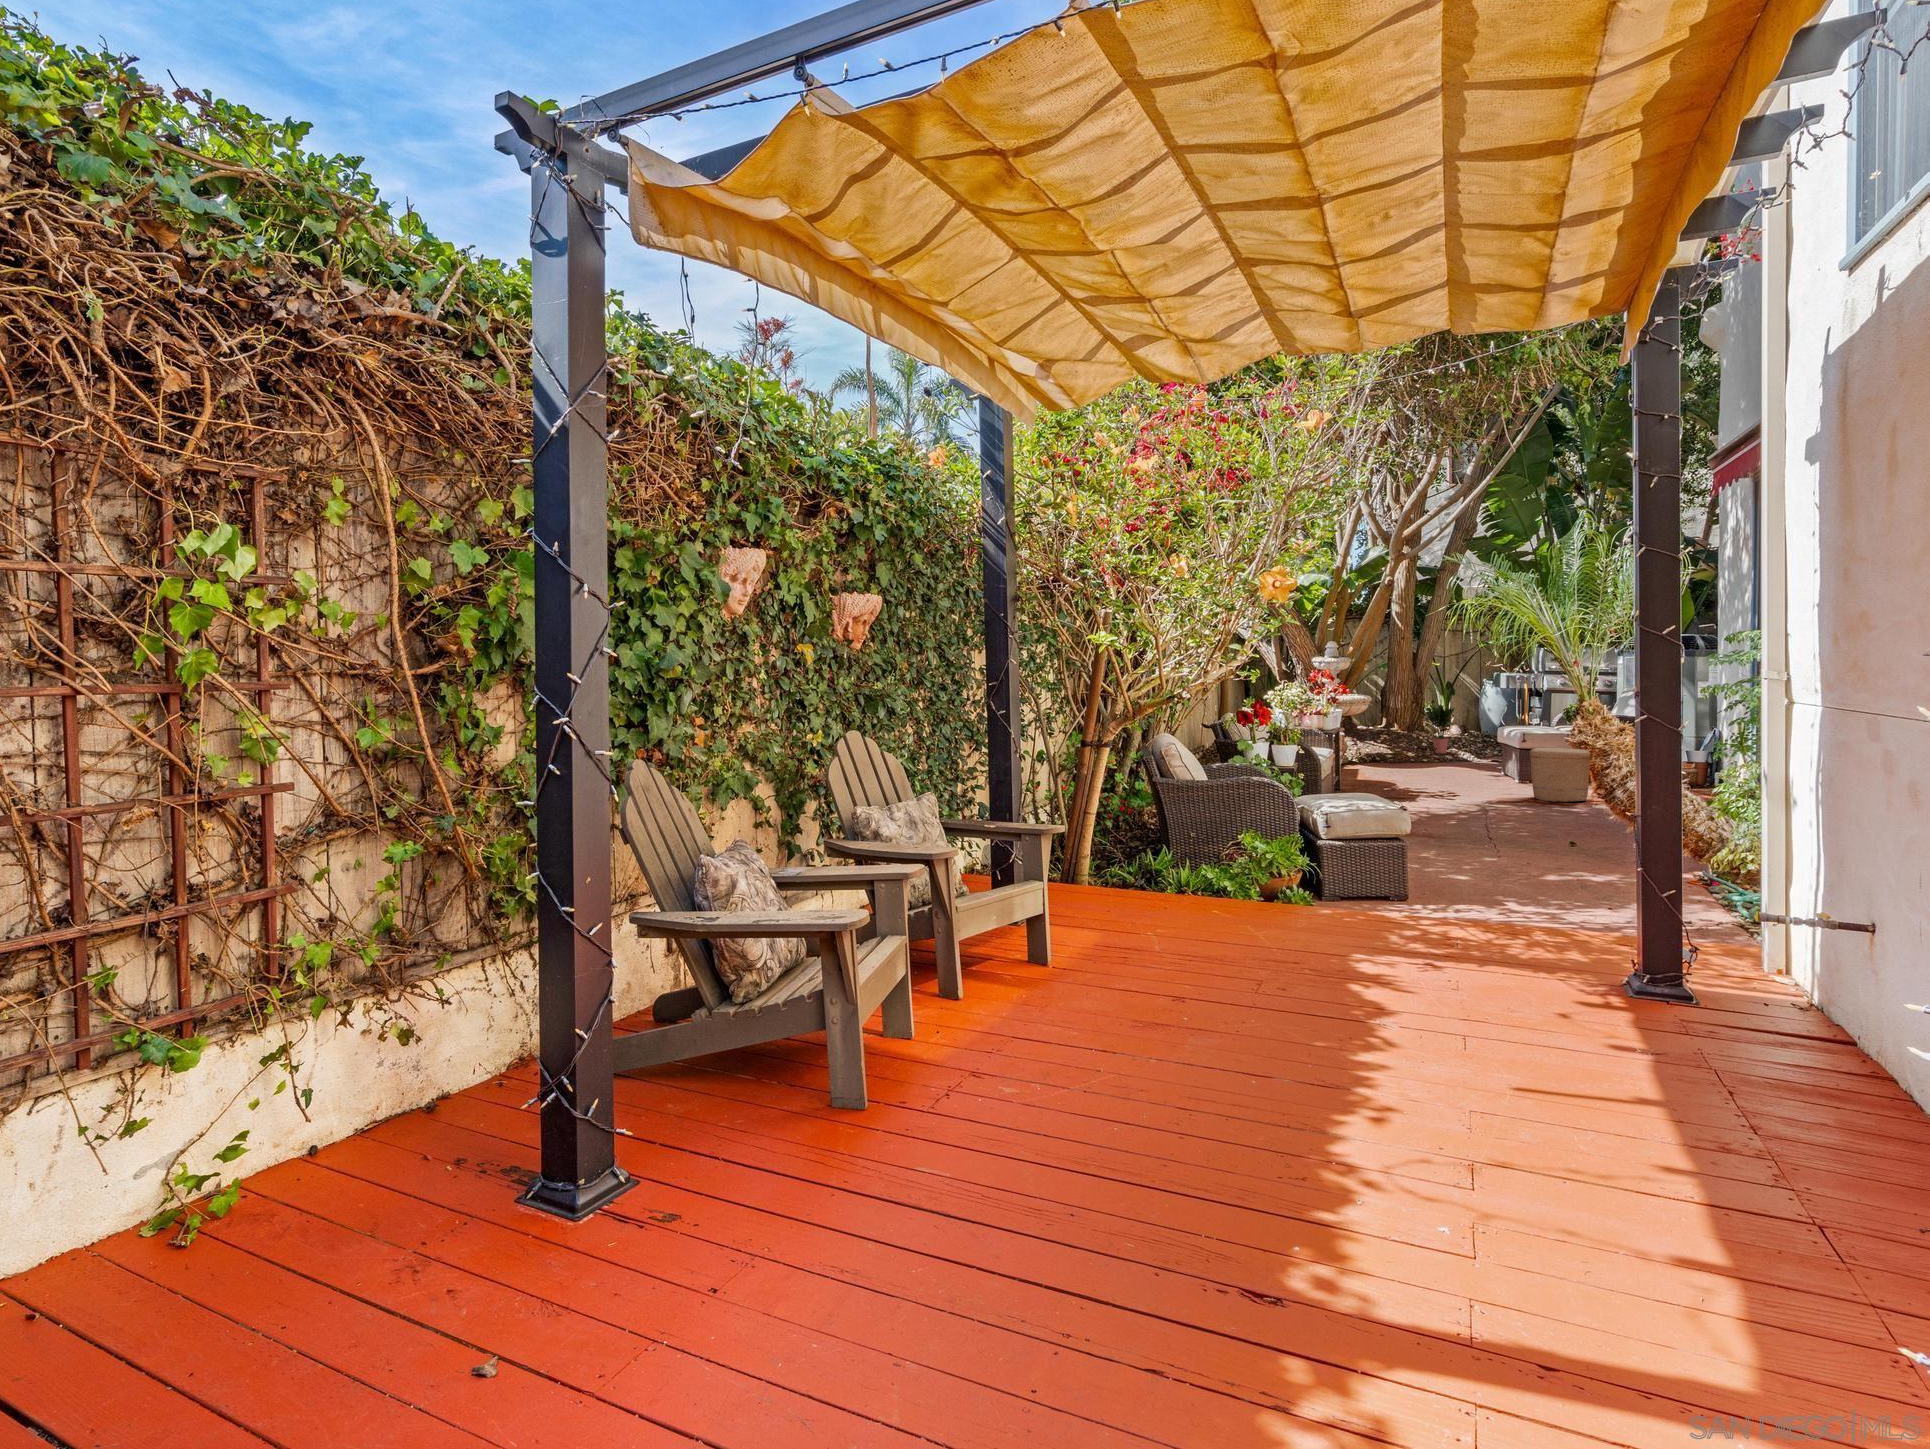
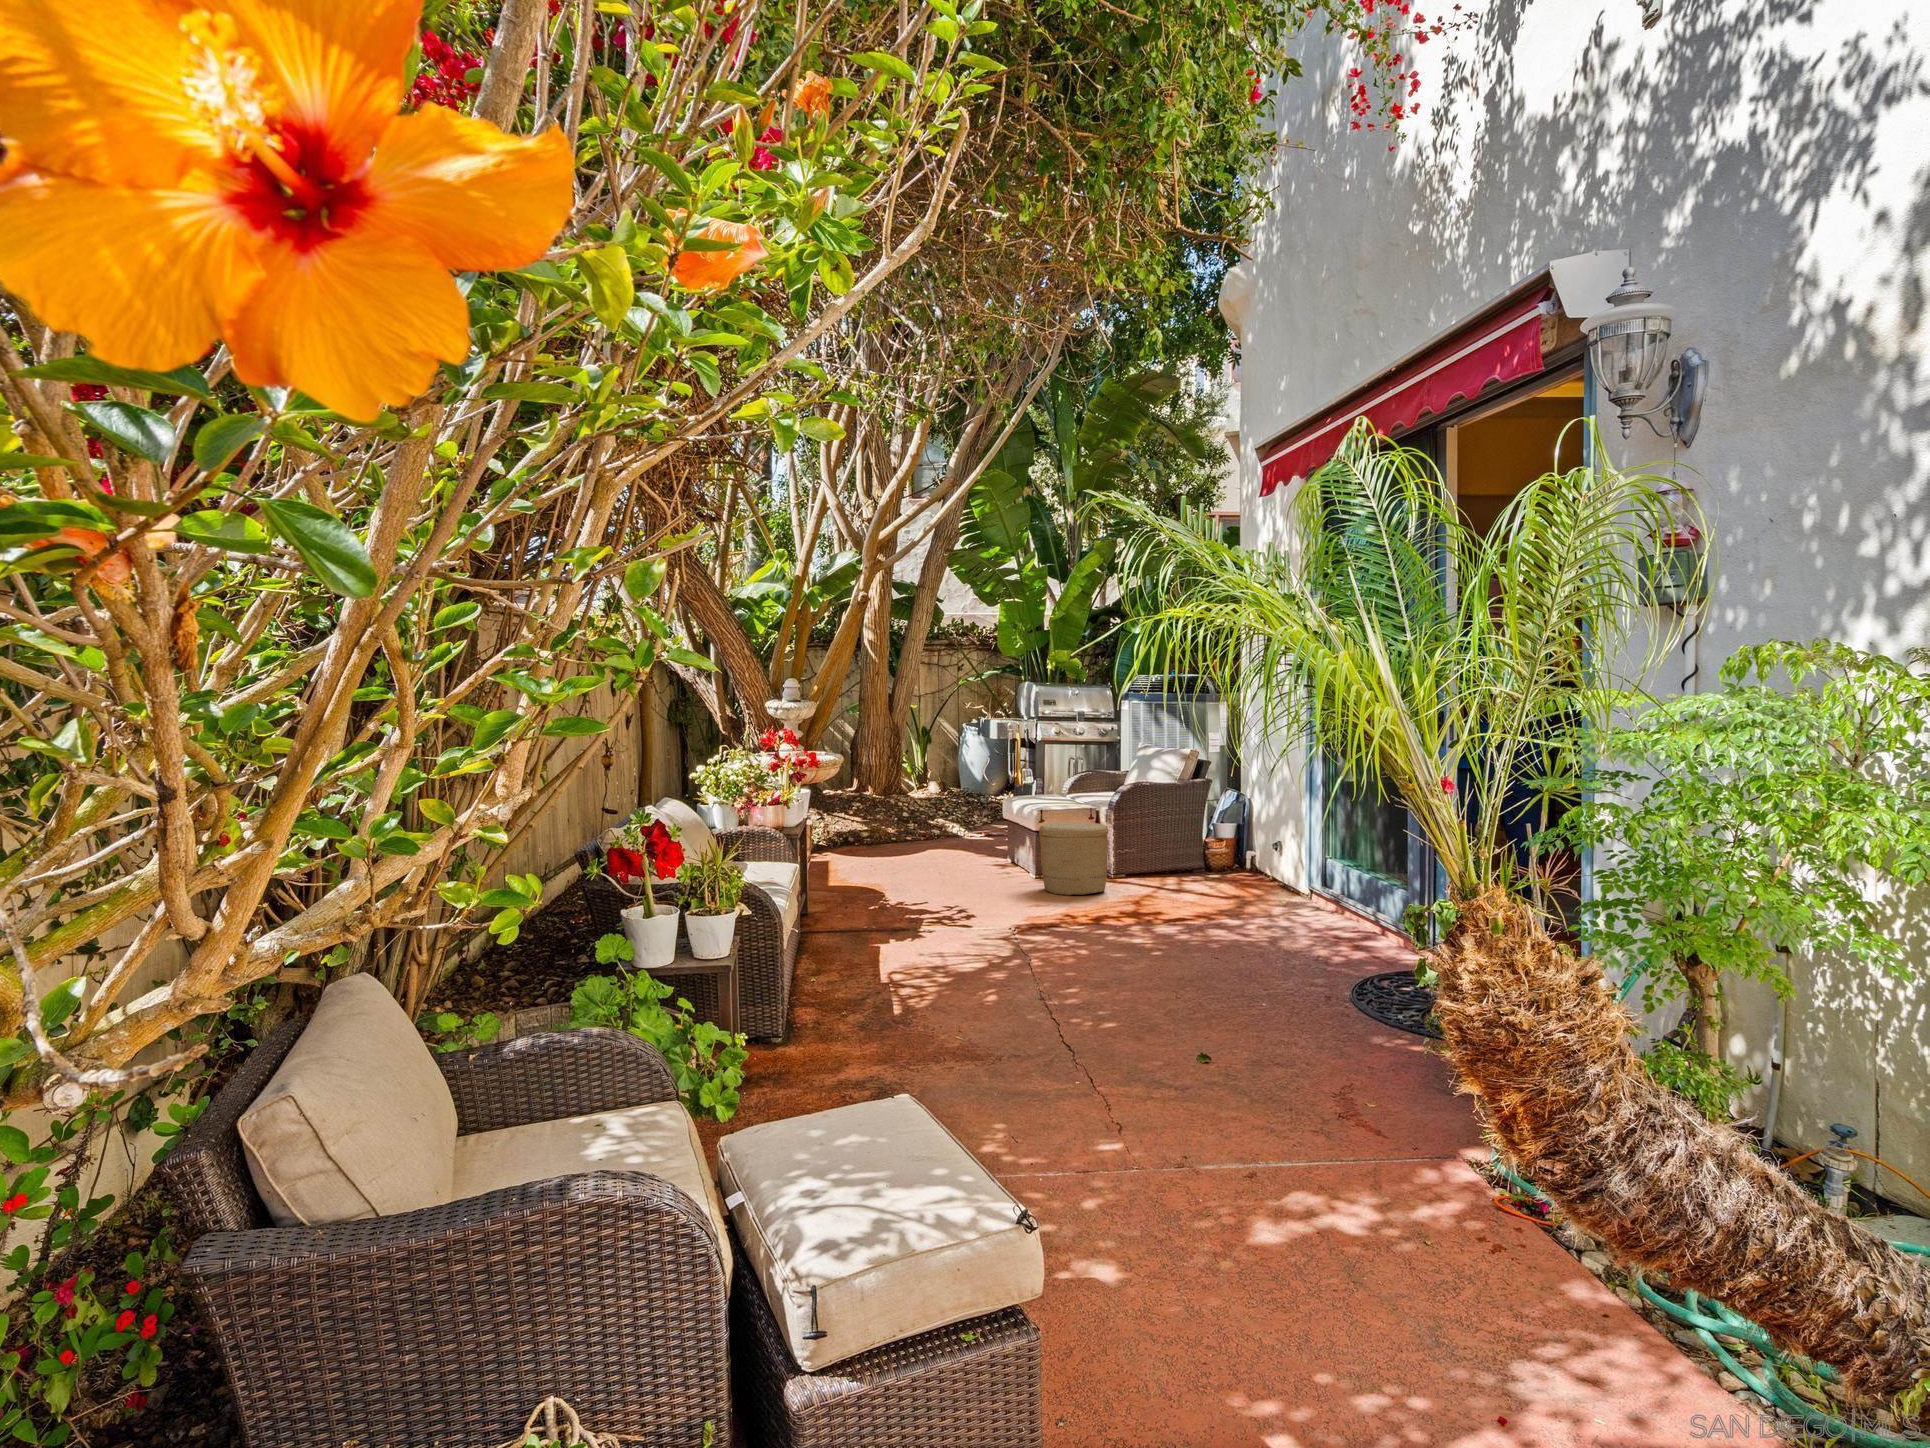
potted plant: present [1419,704,1454,753] -> none [894,757,940,822]

